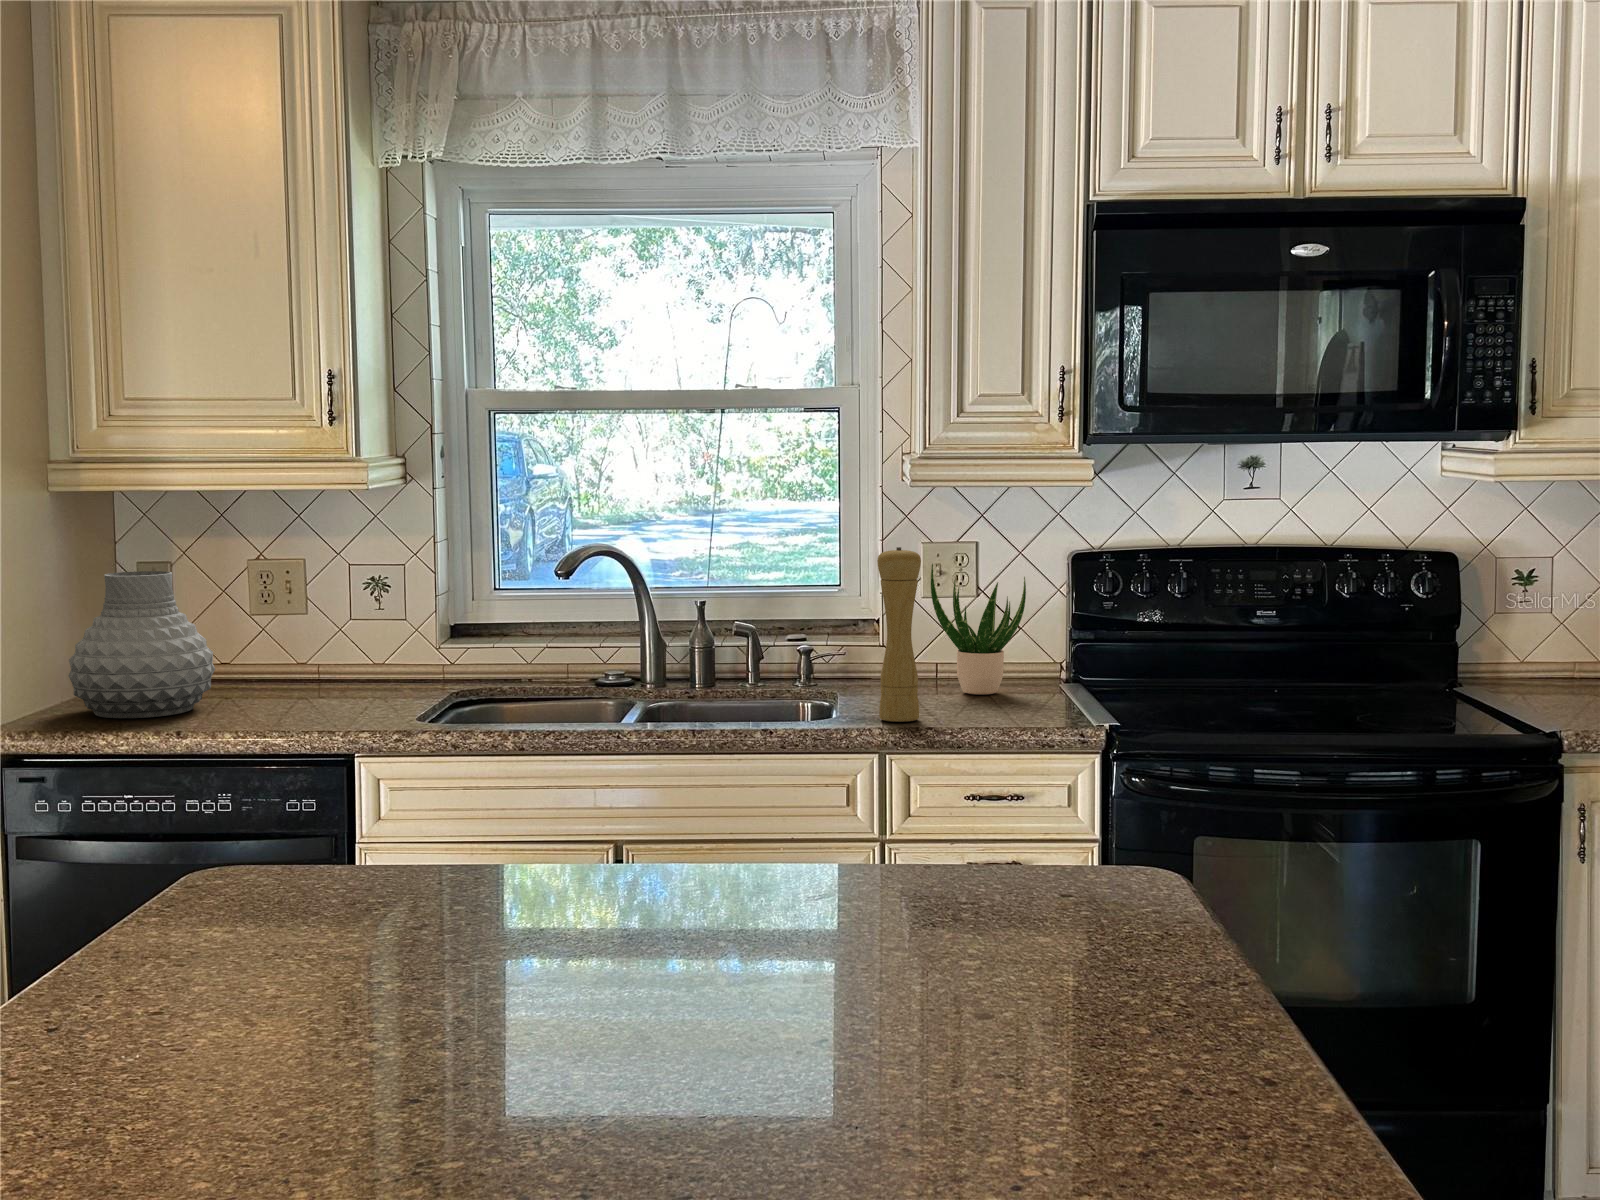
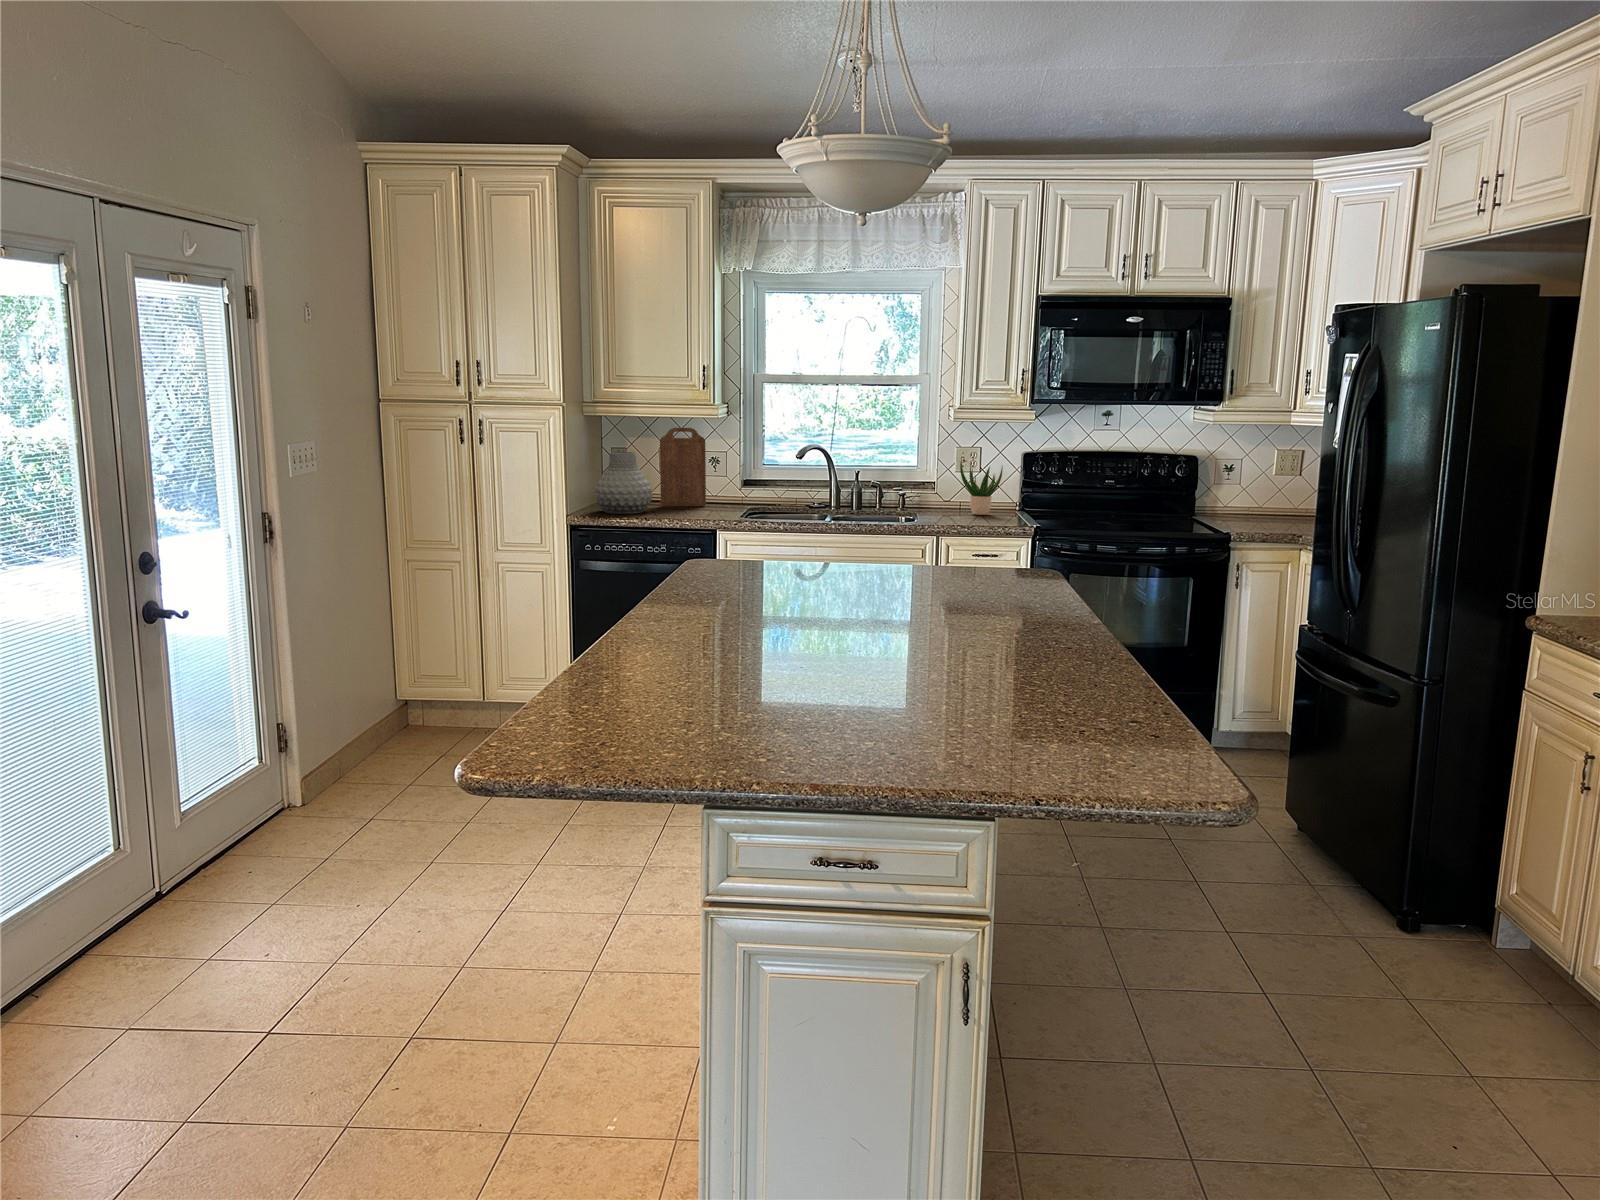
cutting board: none [244,511,357,691] -> present [660,428,706,506]
pepper mill: present [877,547,921,722] -> none [937,448,958,523]

